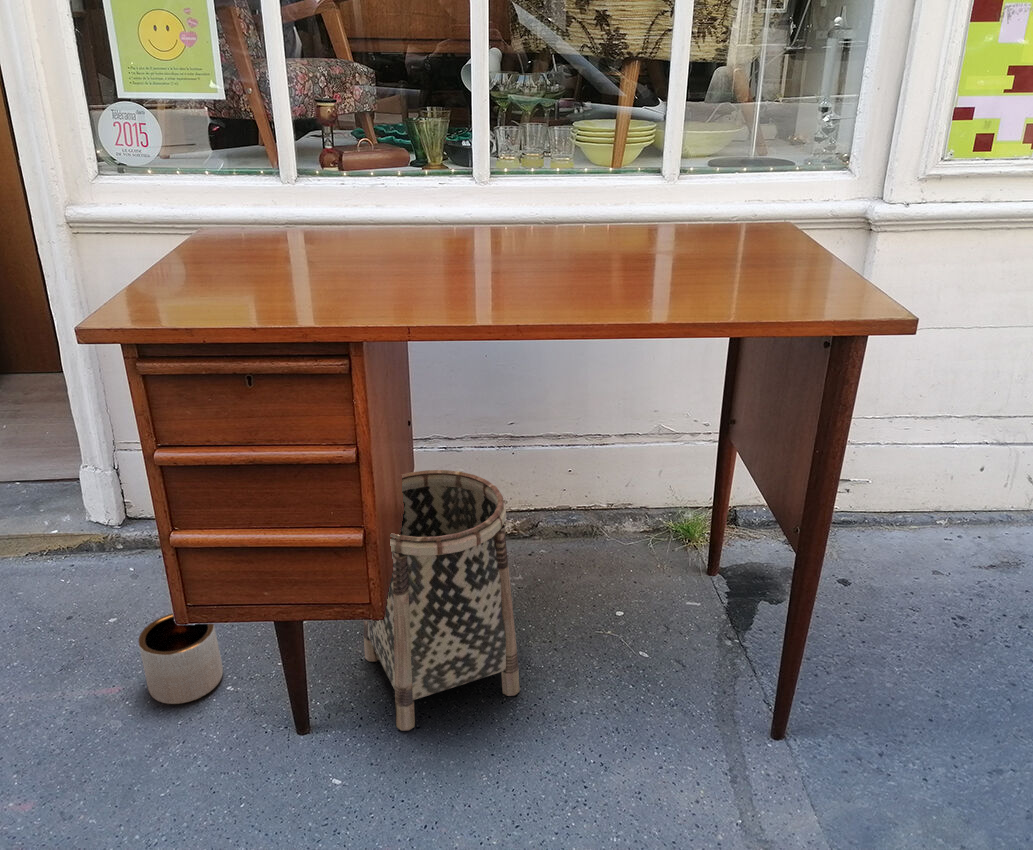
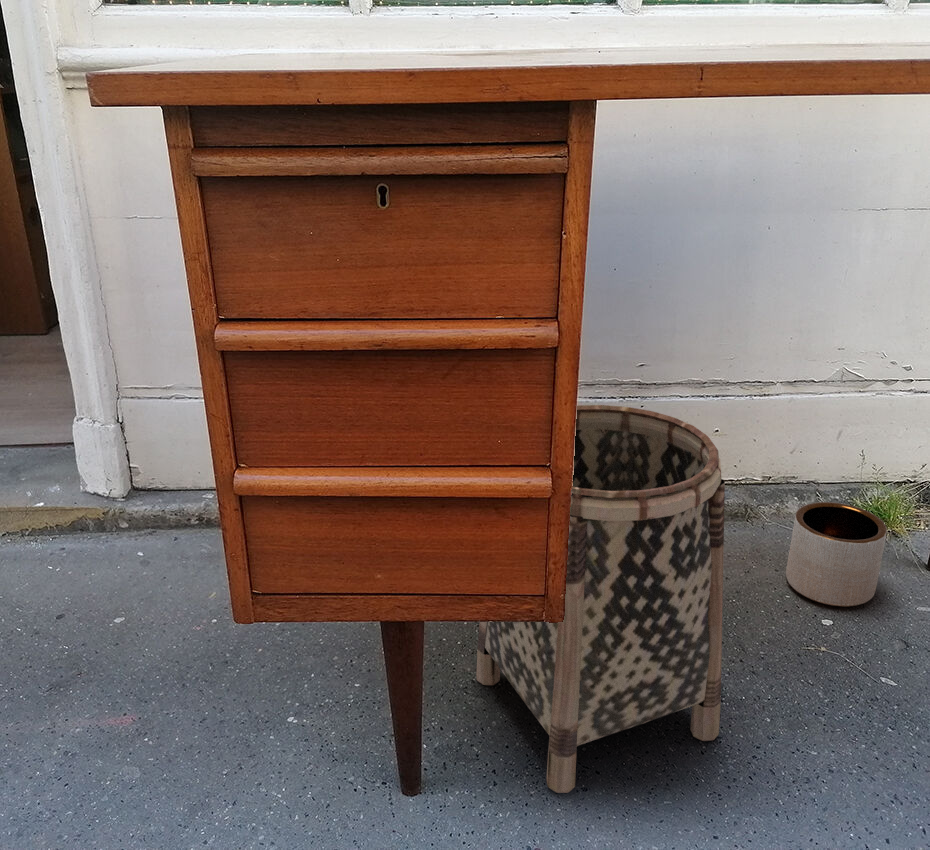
planter: present [138,613,223,704] -> present [786,502,887,606]

